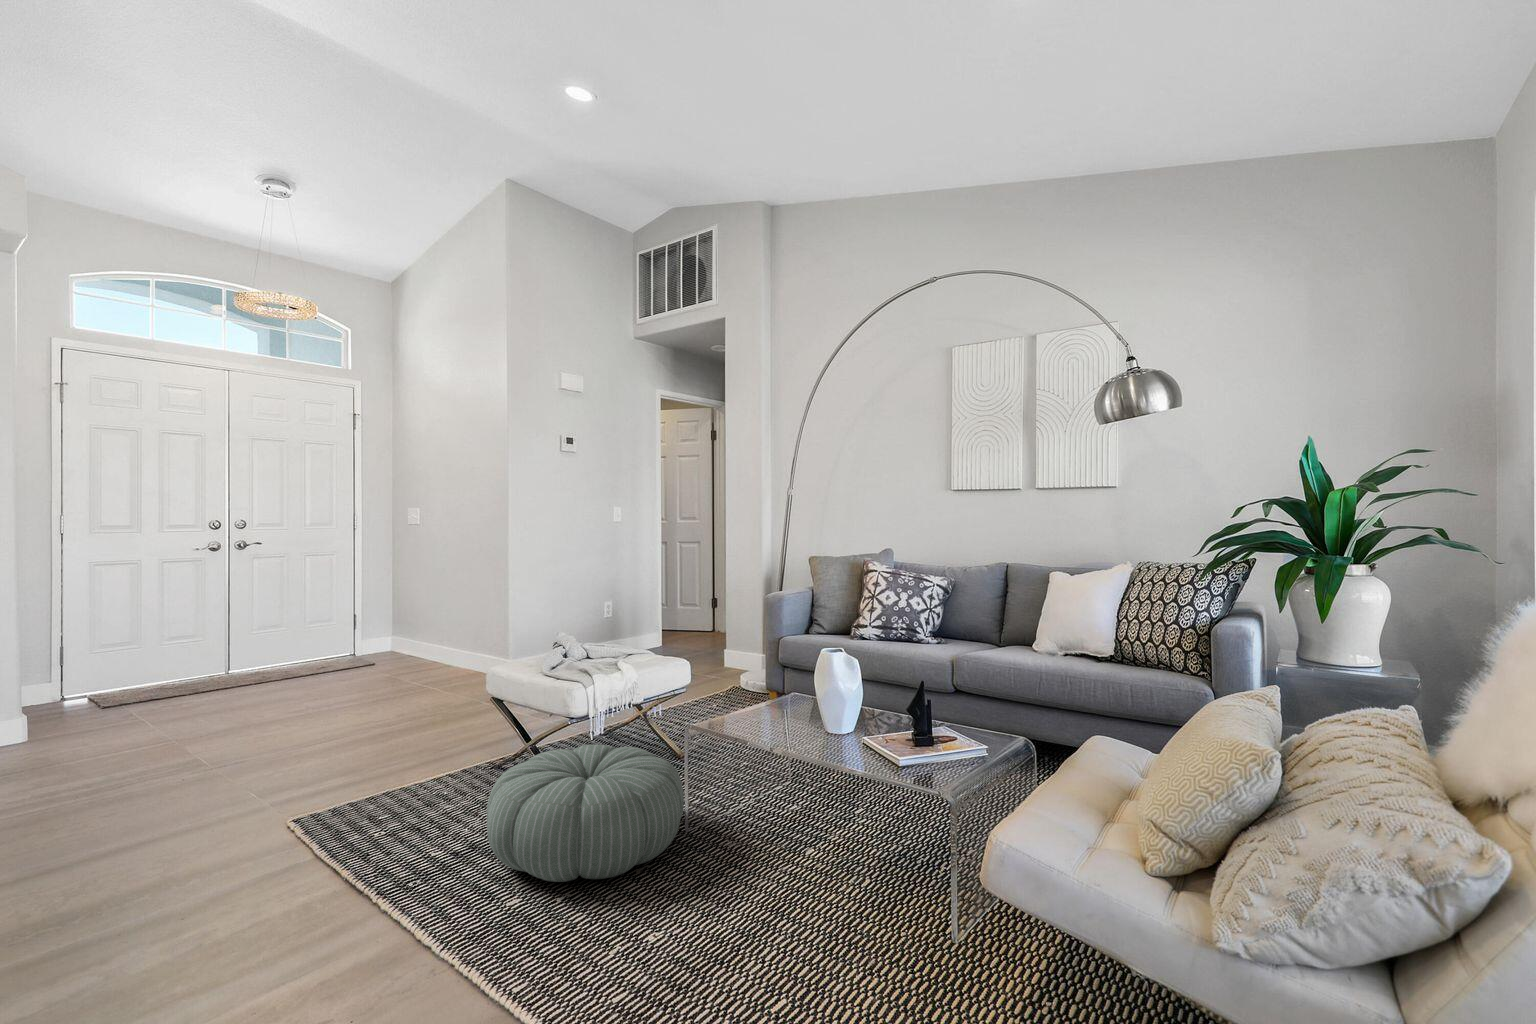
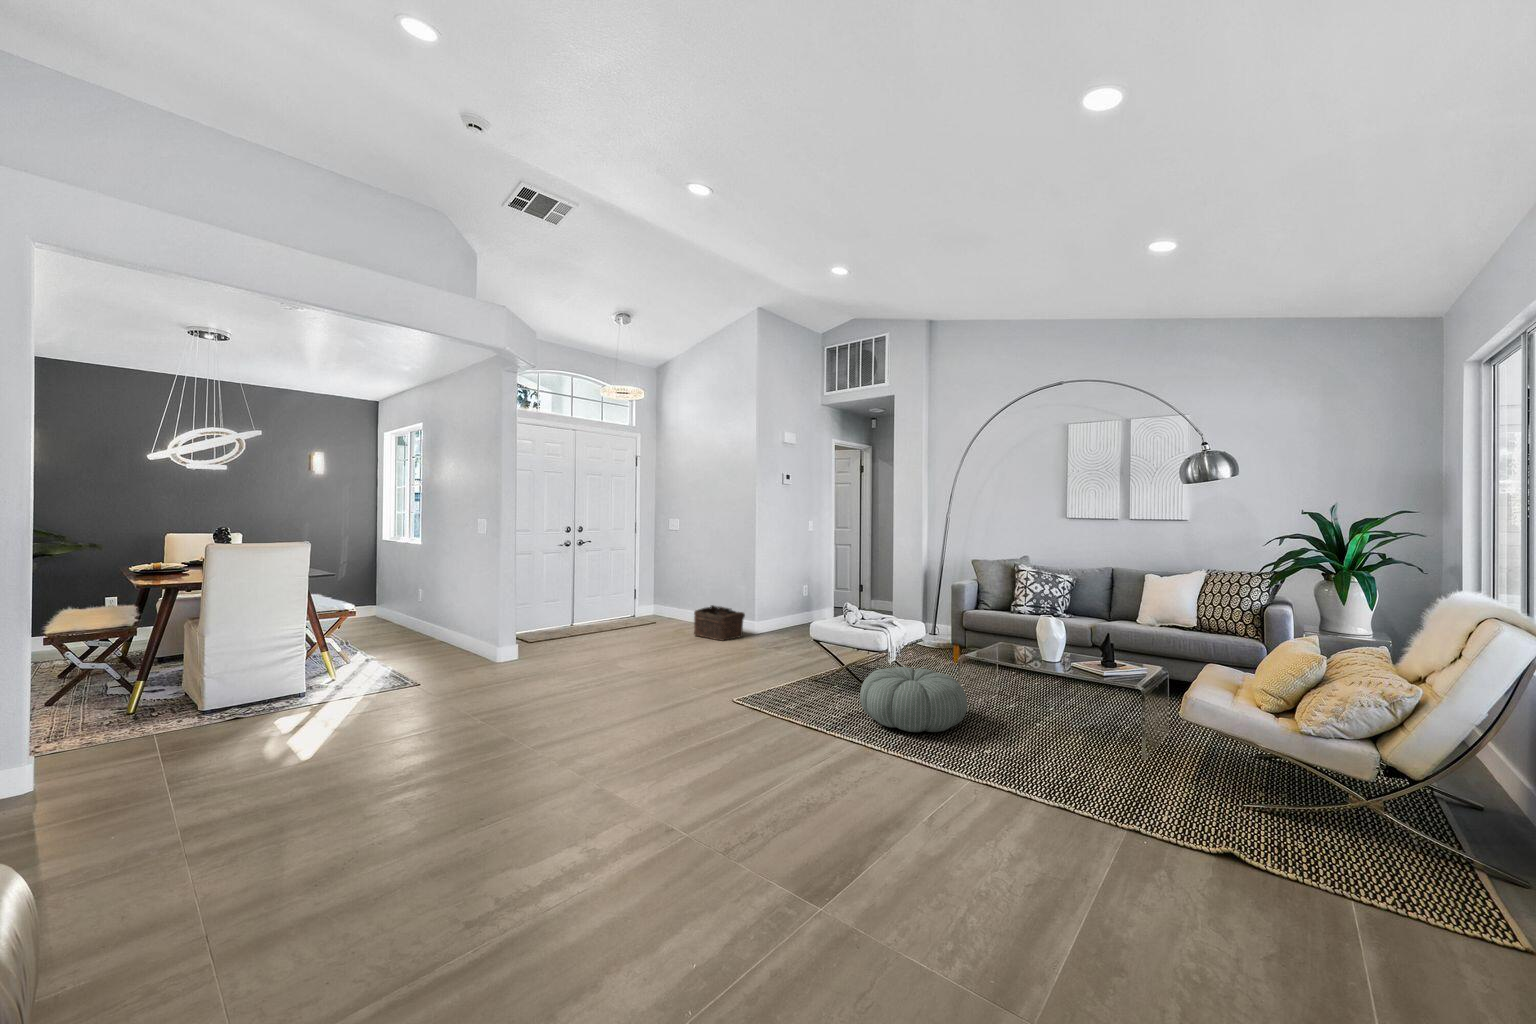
basket: none [402,632,483,689] -> present [694,605,745,641]

